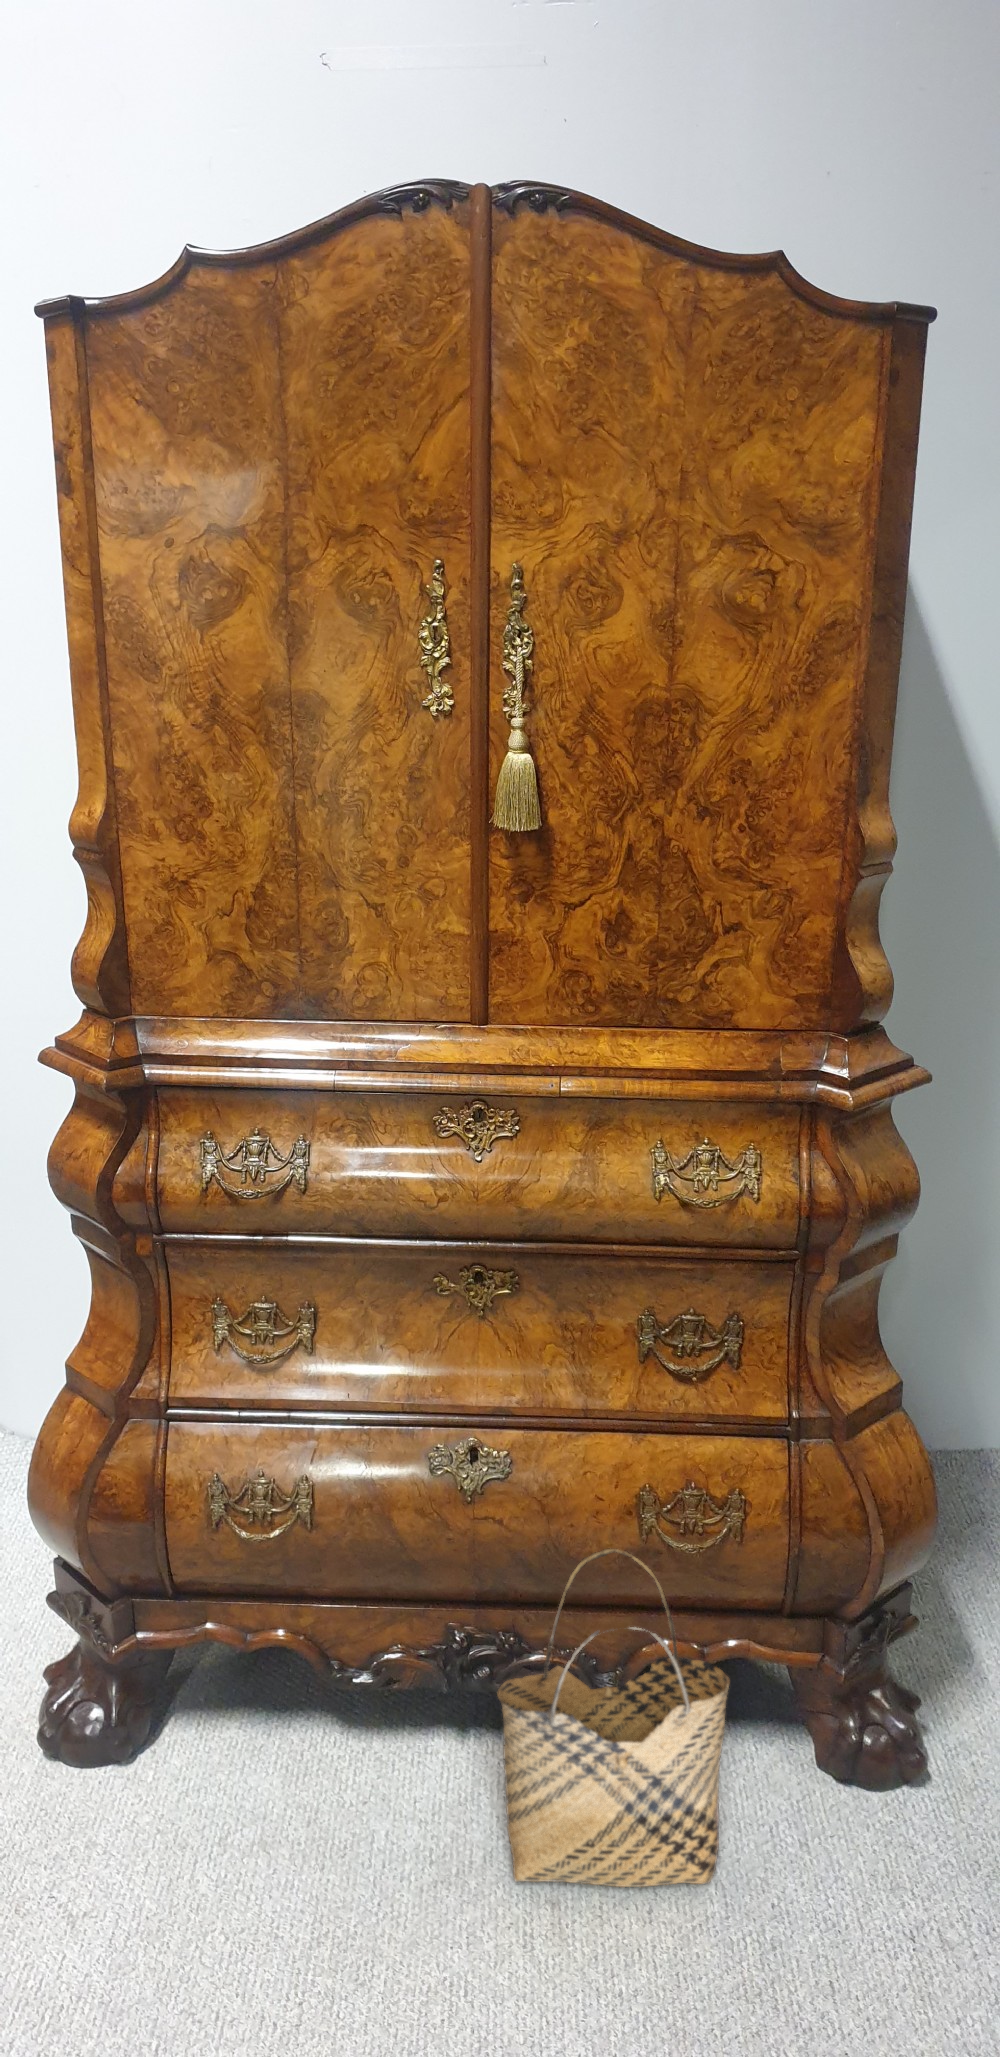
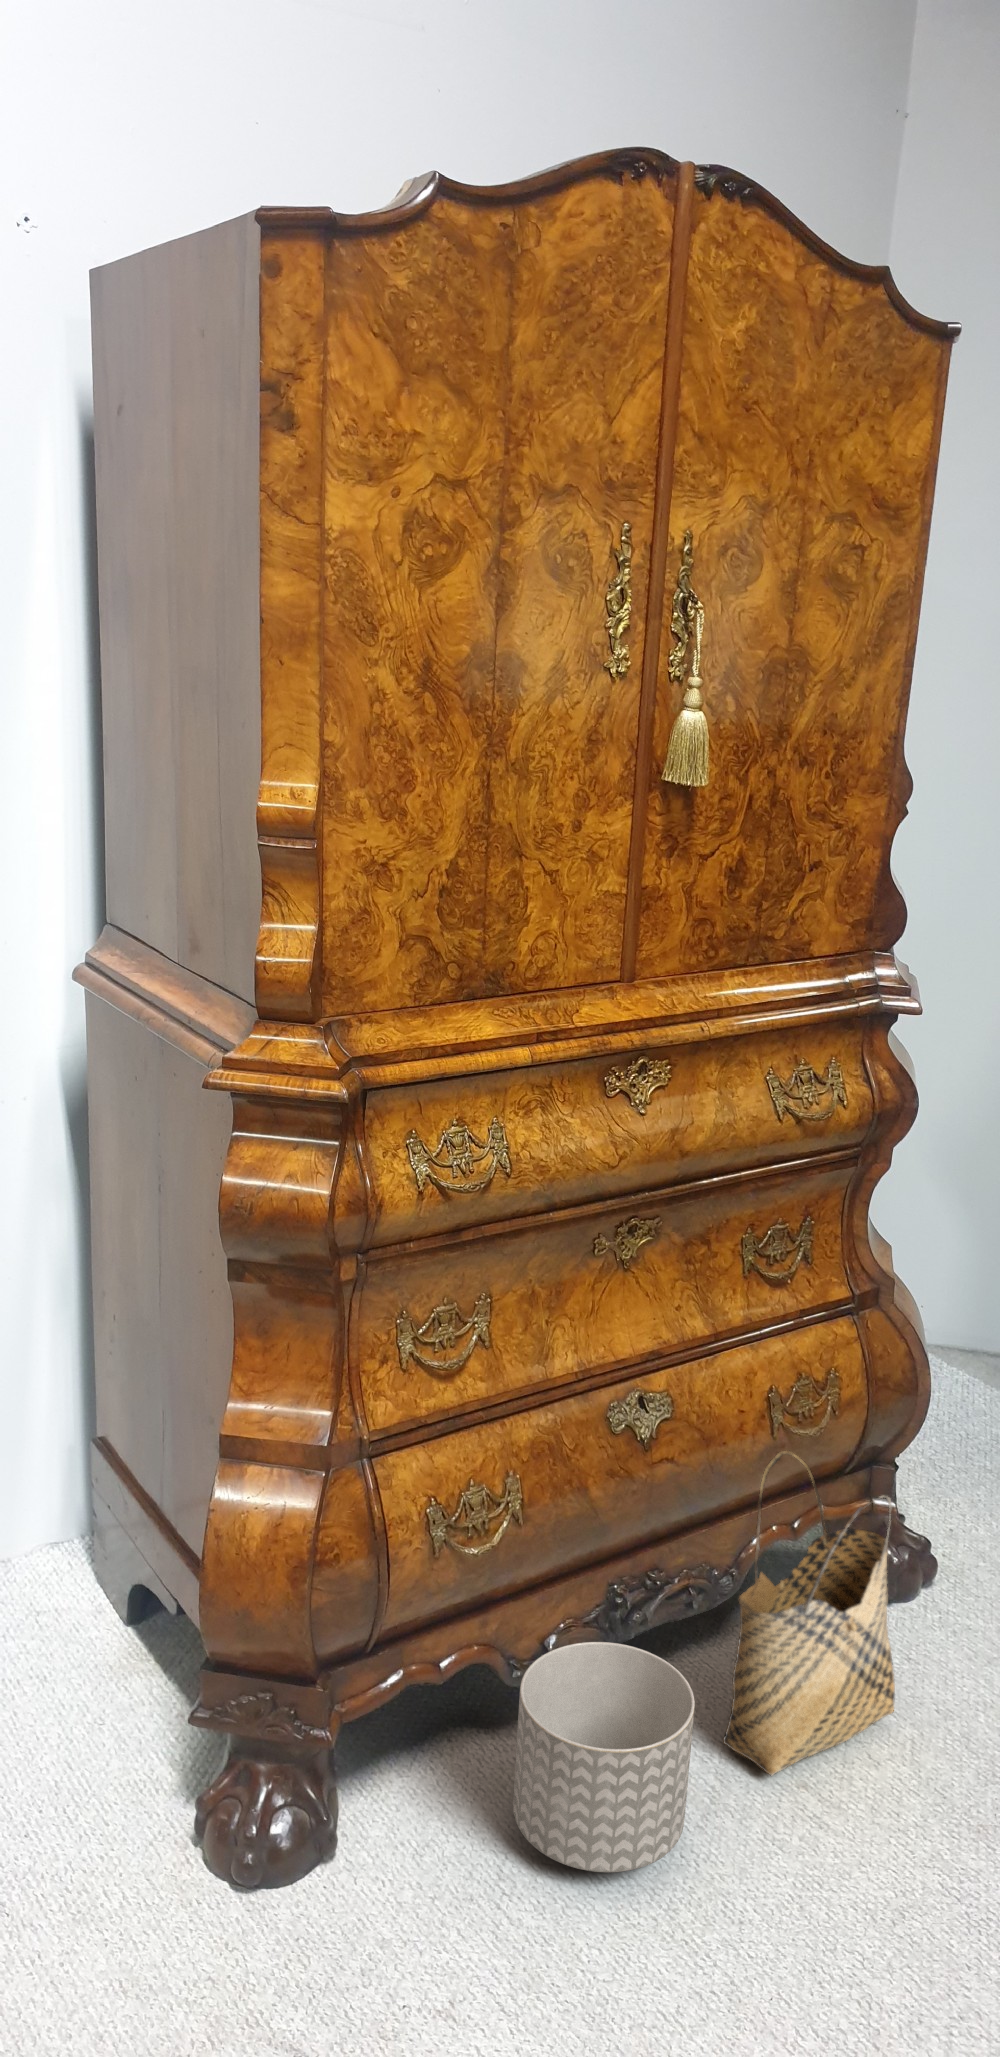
planter: none [228,1659,405,1901] -> present [513,1642,695,1872]

